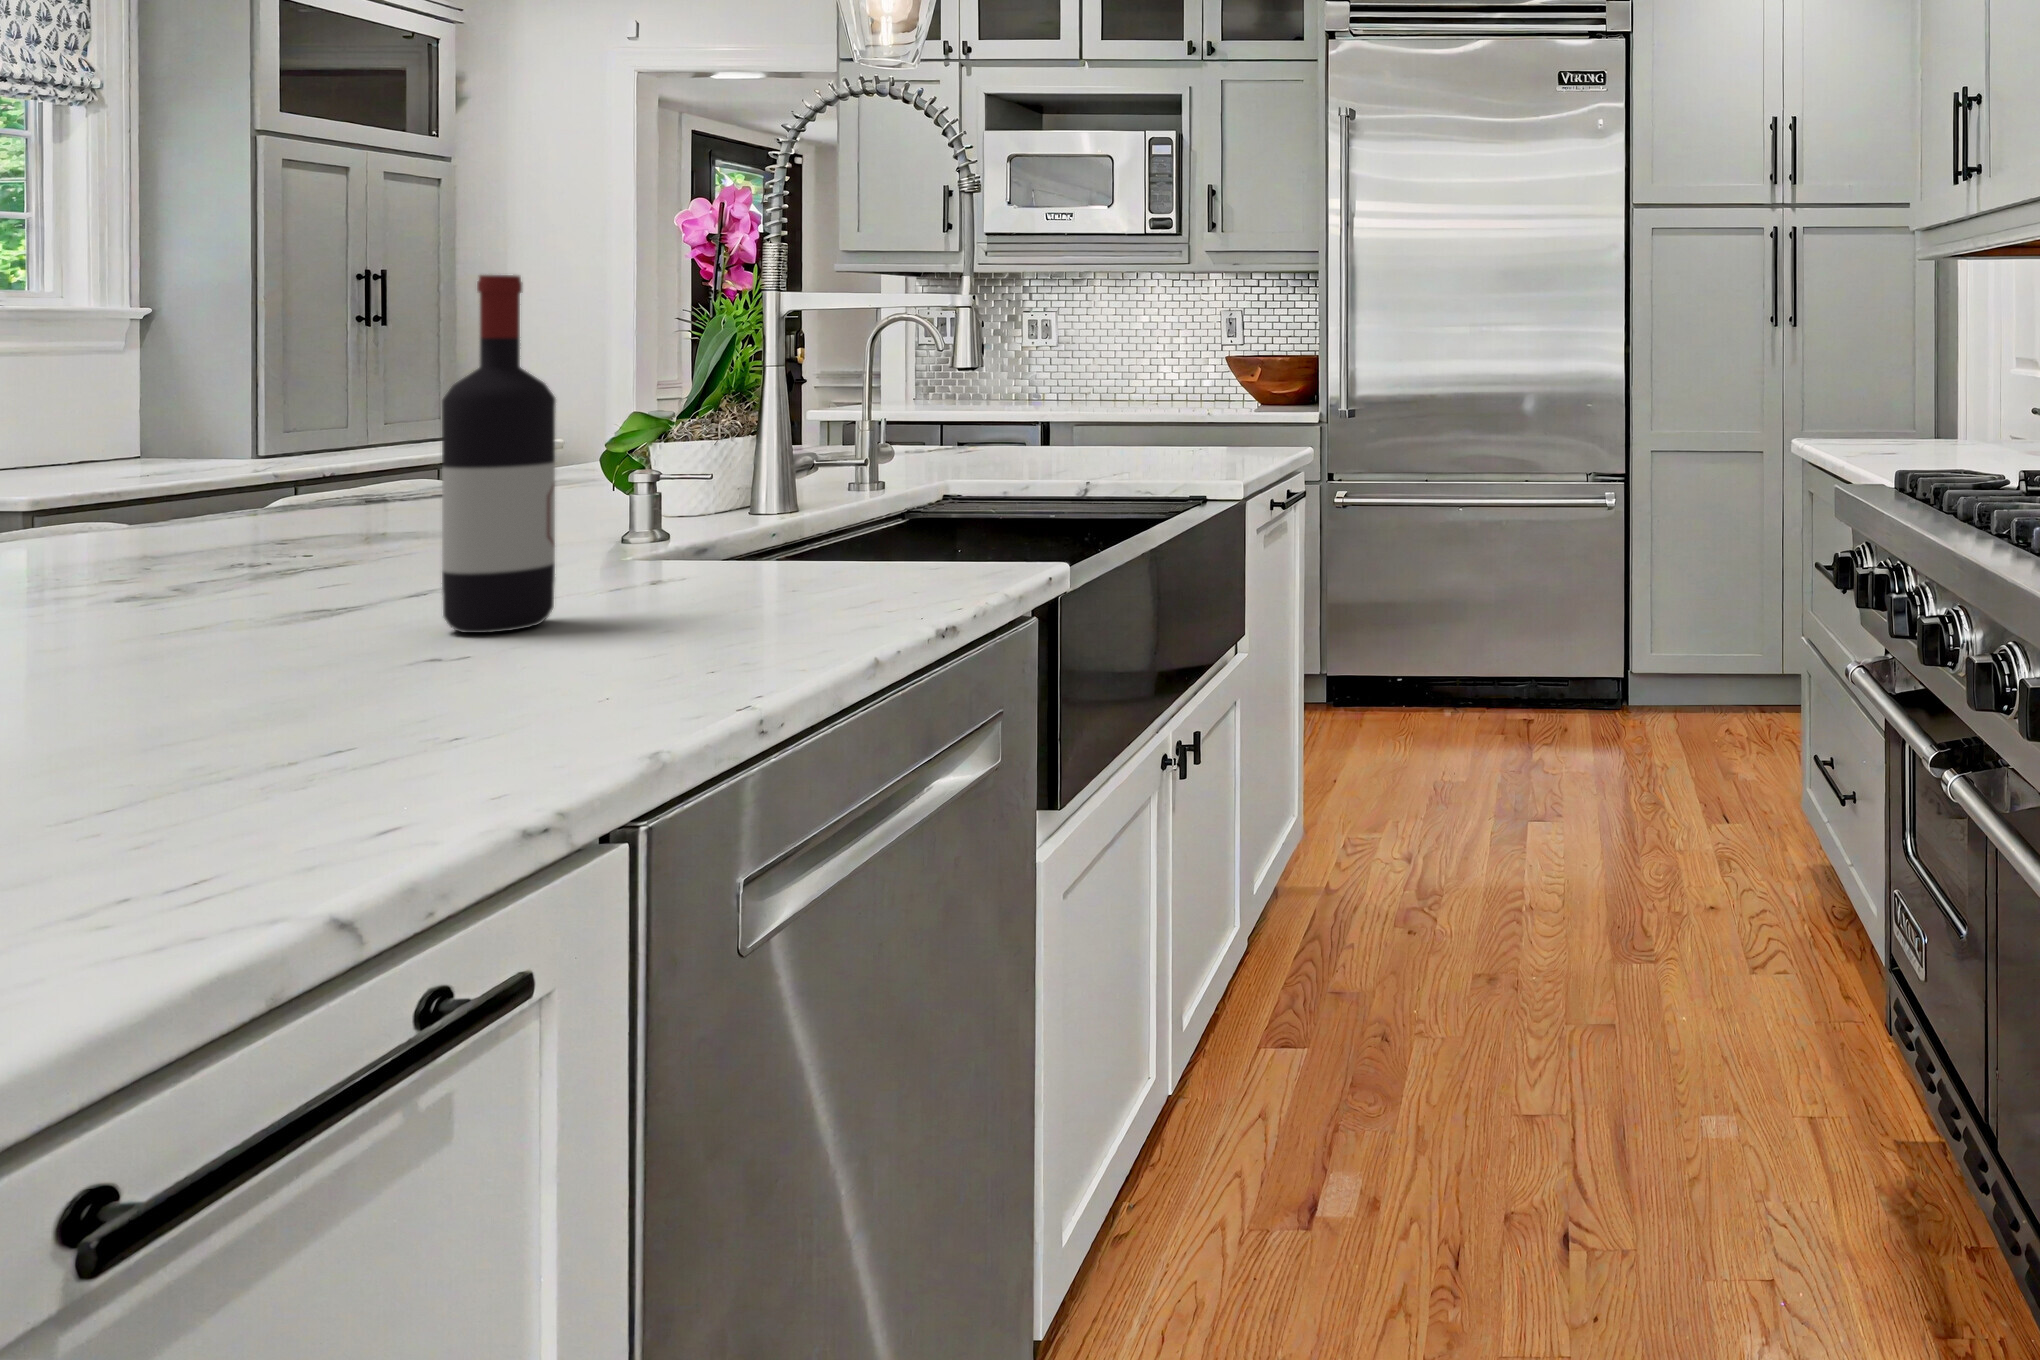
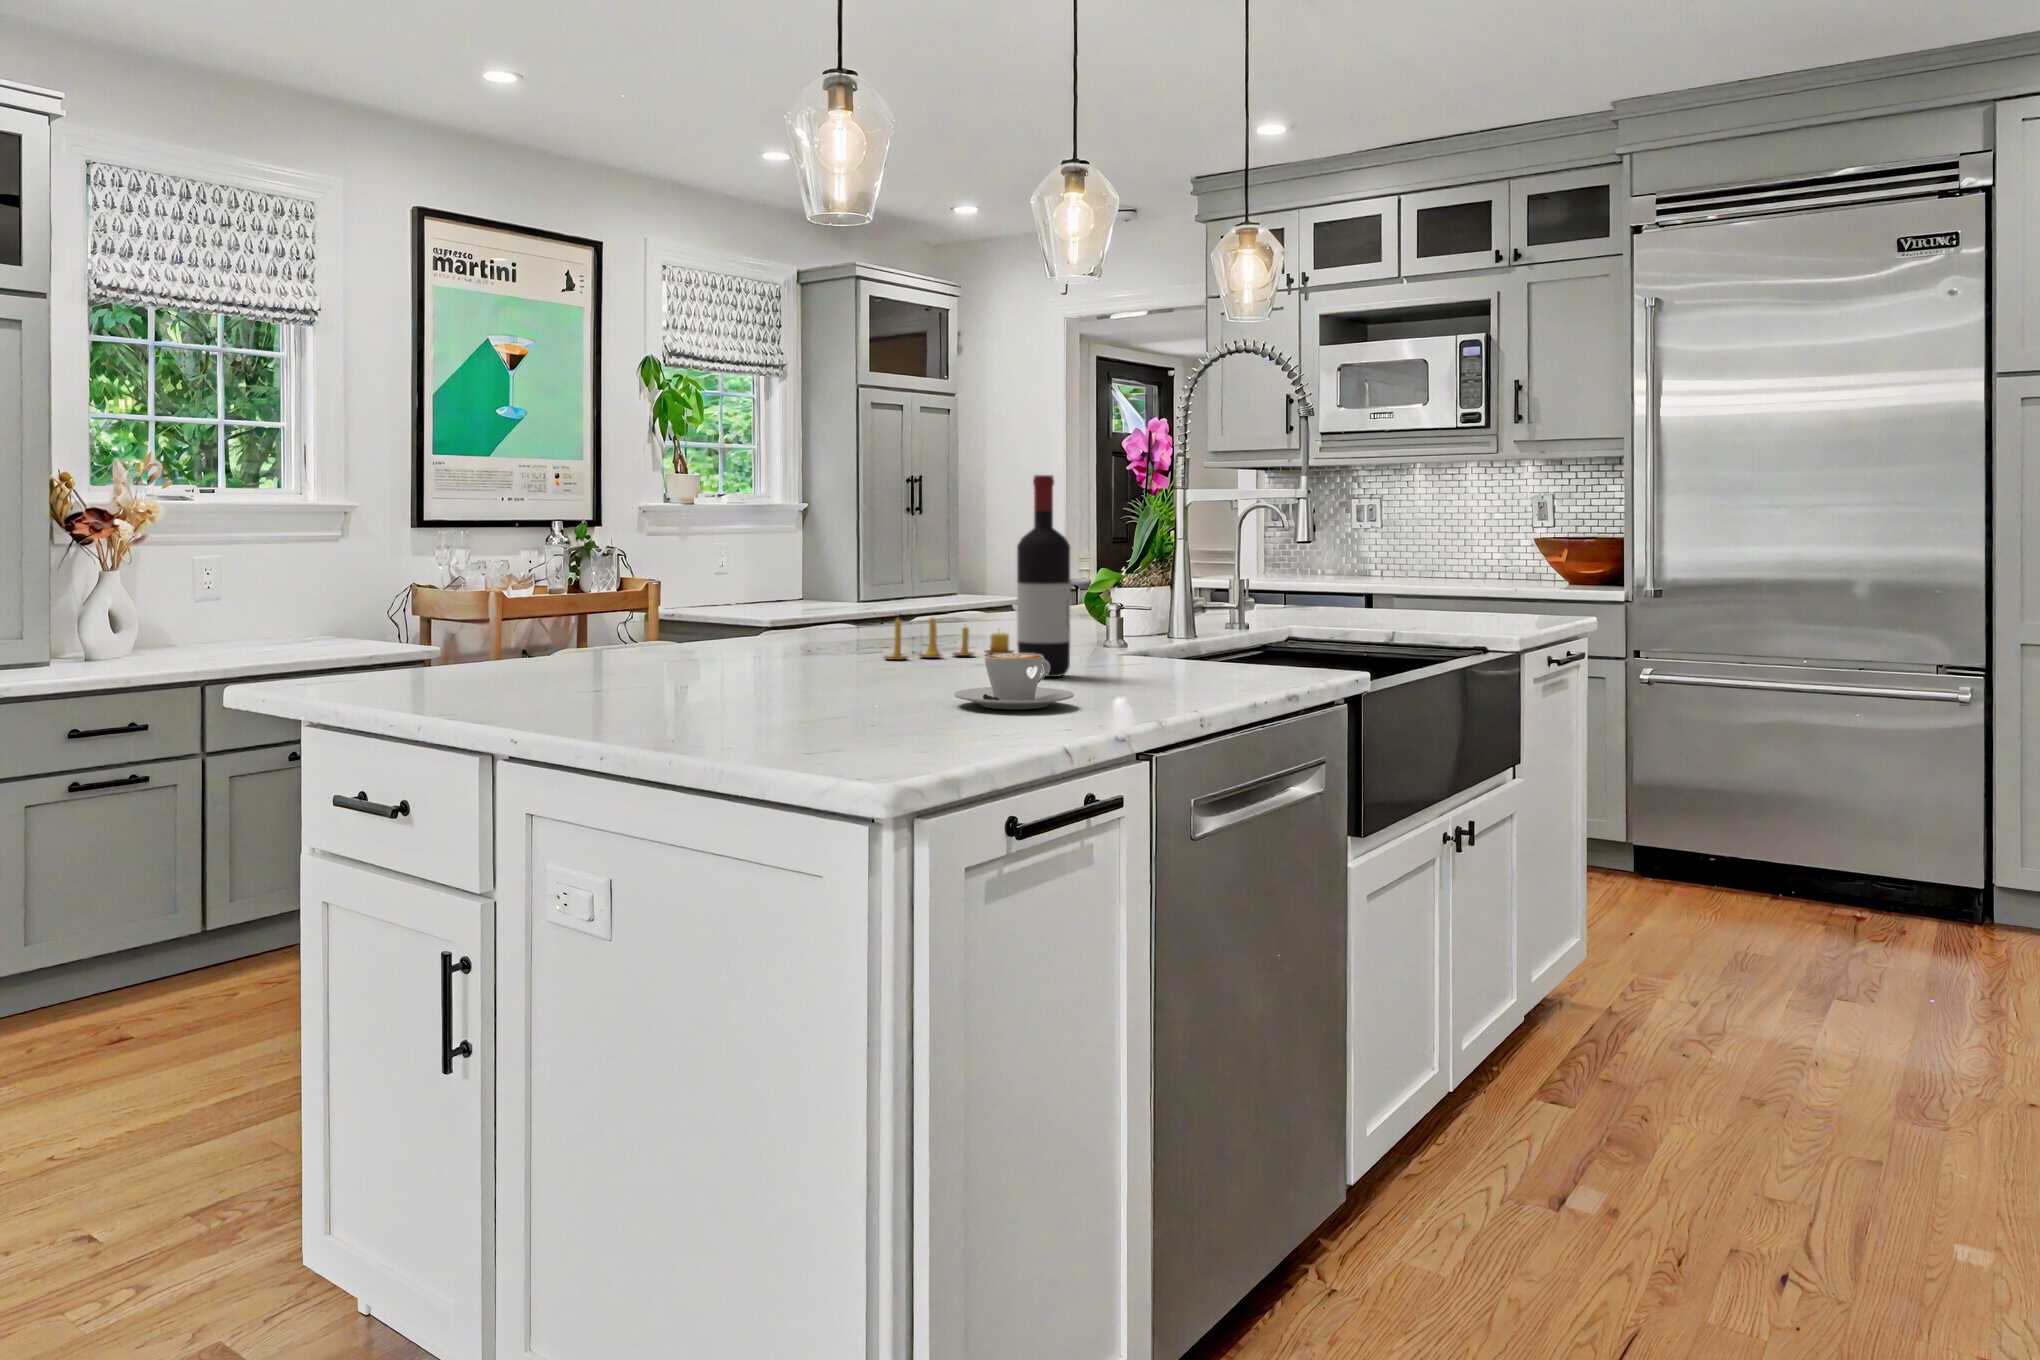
candle: none [154,517,468,611] -> present [885,618,1014,660]
coffee cup: none [220,623,524,749] -> present [954,654,1074,709]

